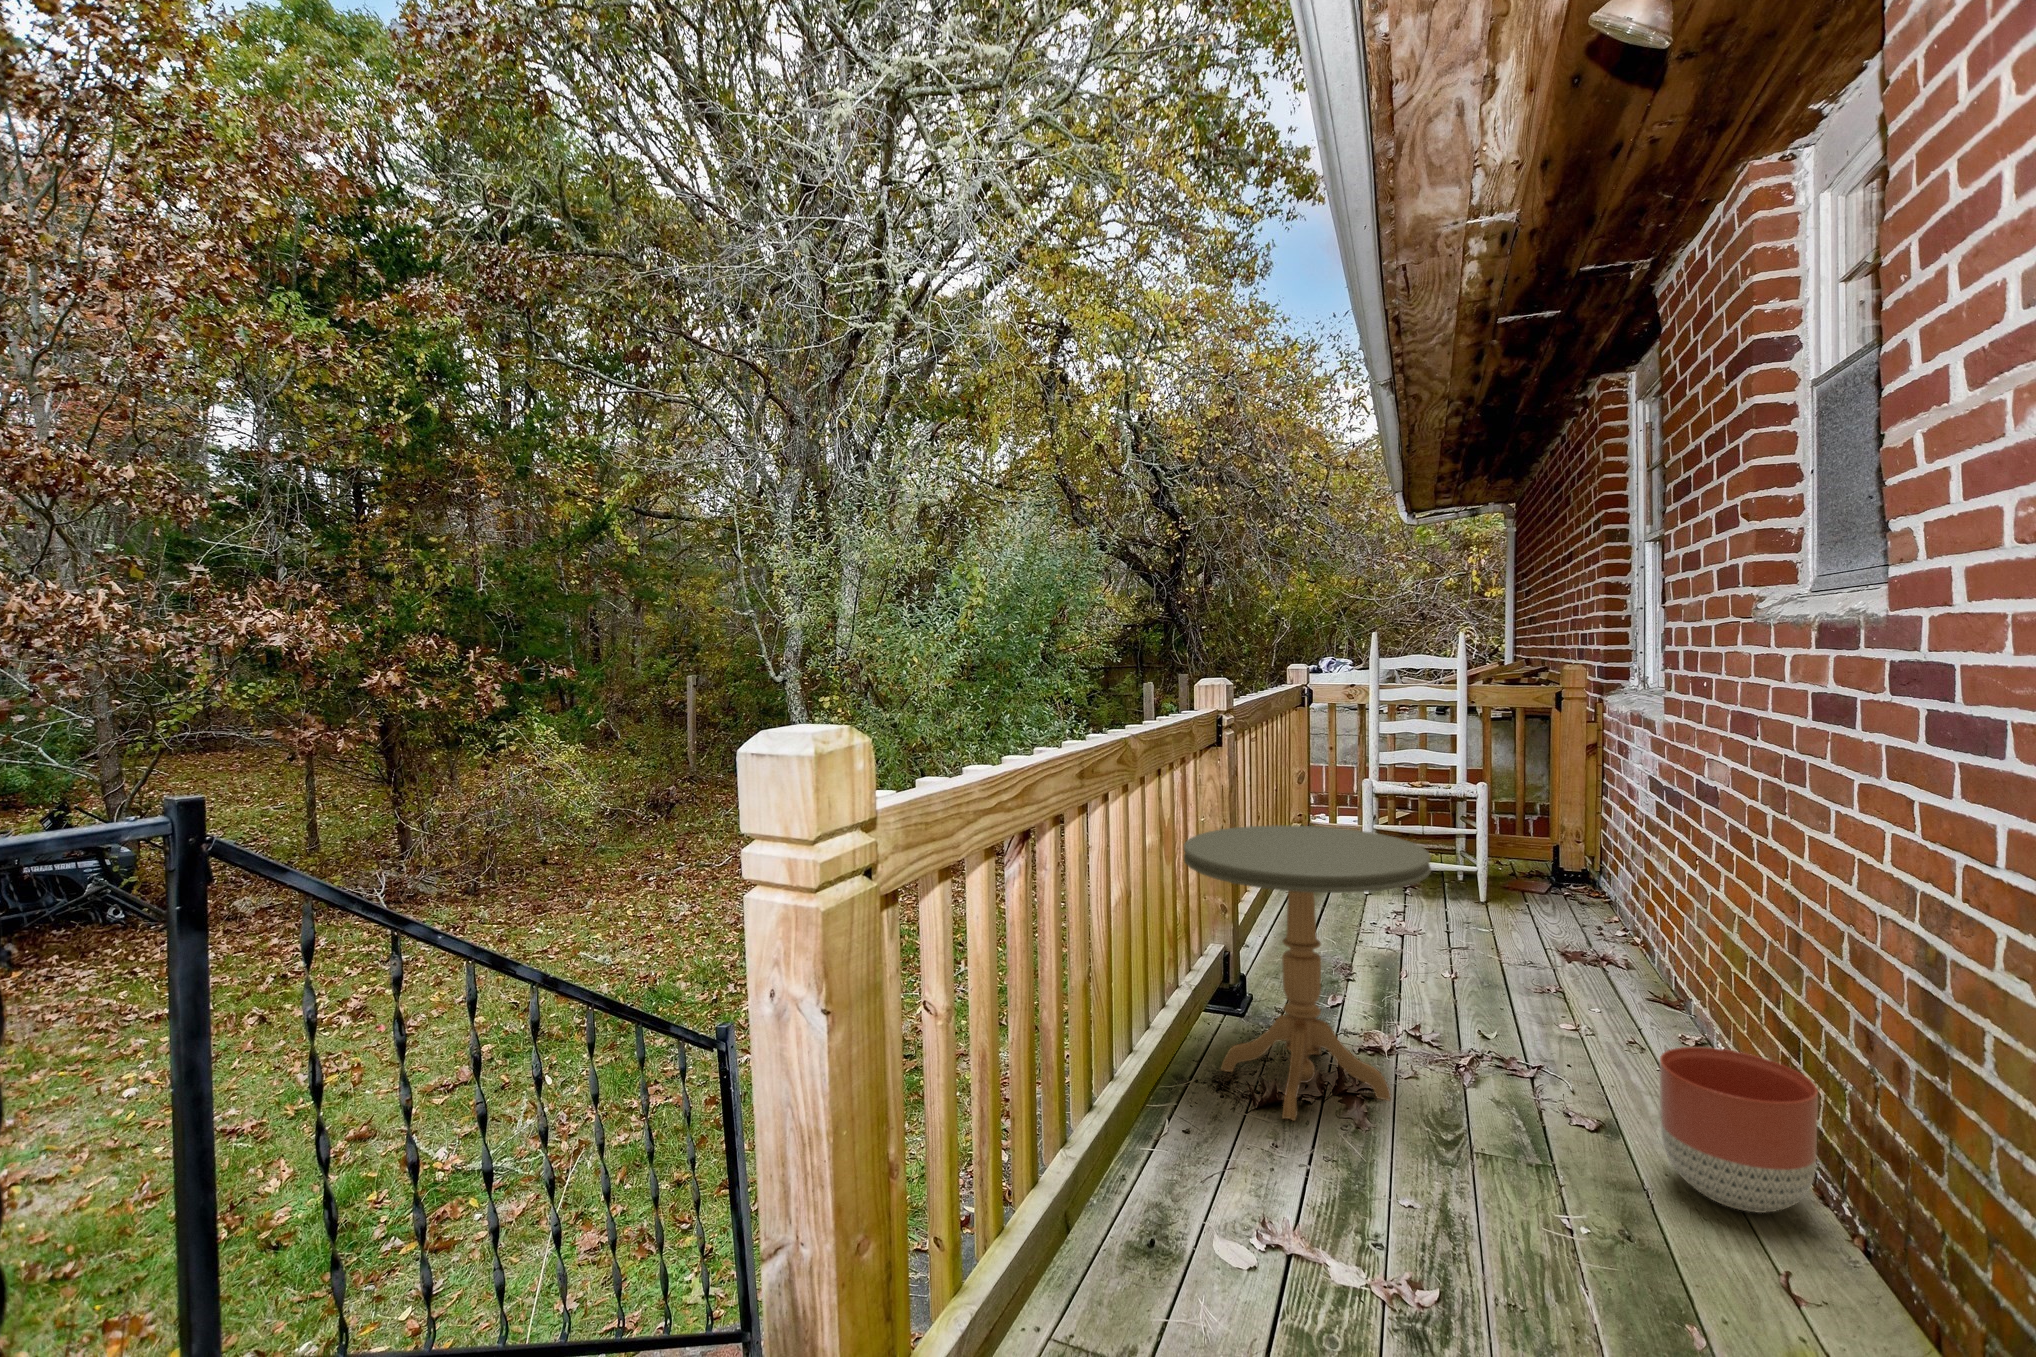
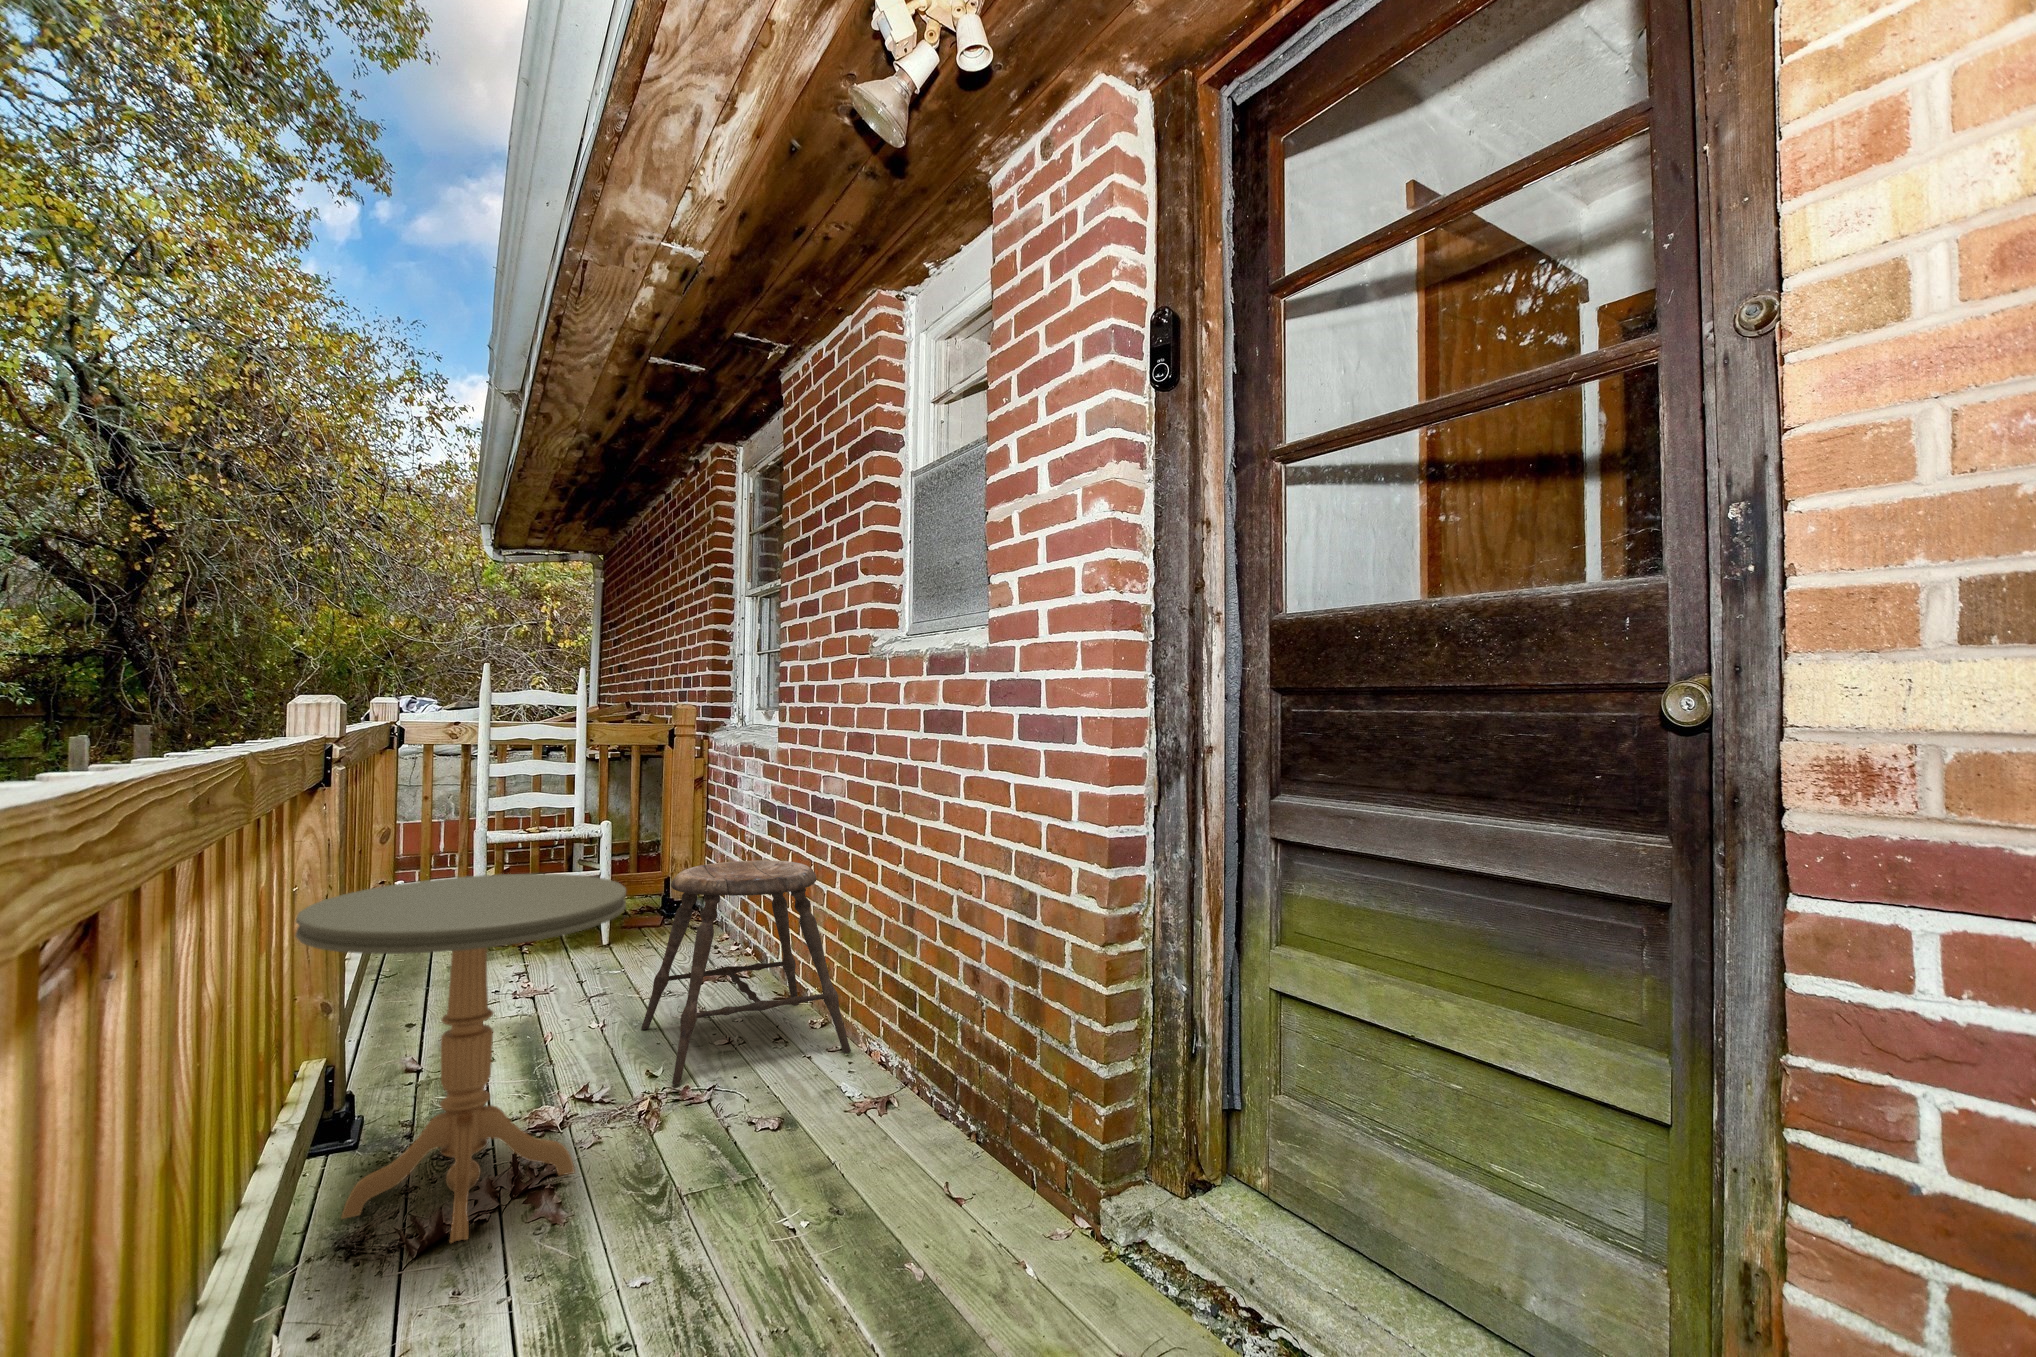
stool: none [1491,841,1726,1084] -> present [641,861,851,1084]
planter: present [1660,1047,1818,1213] -> none [835,1014,942,1148]

